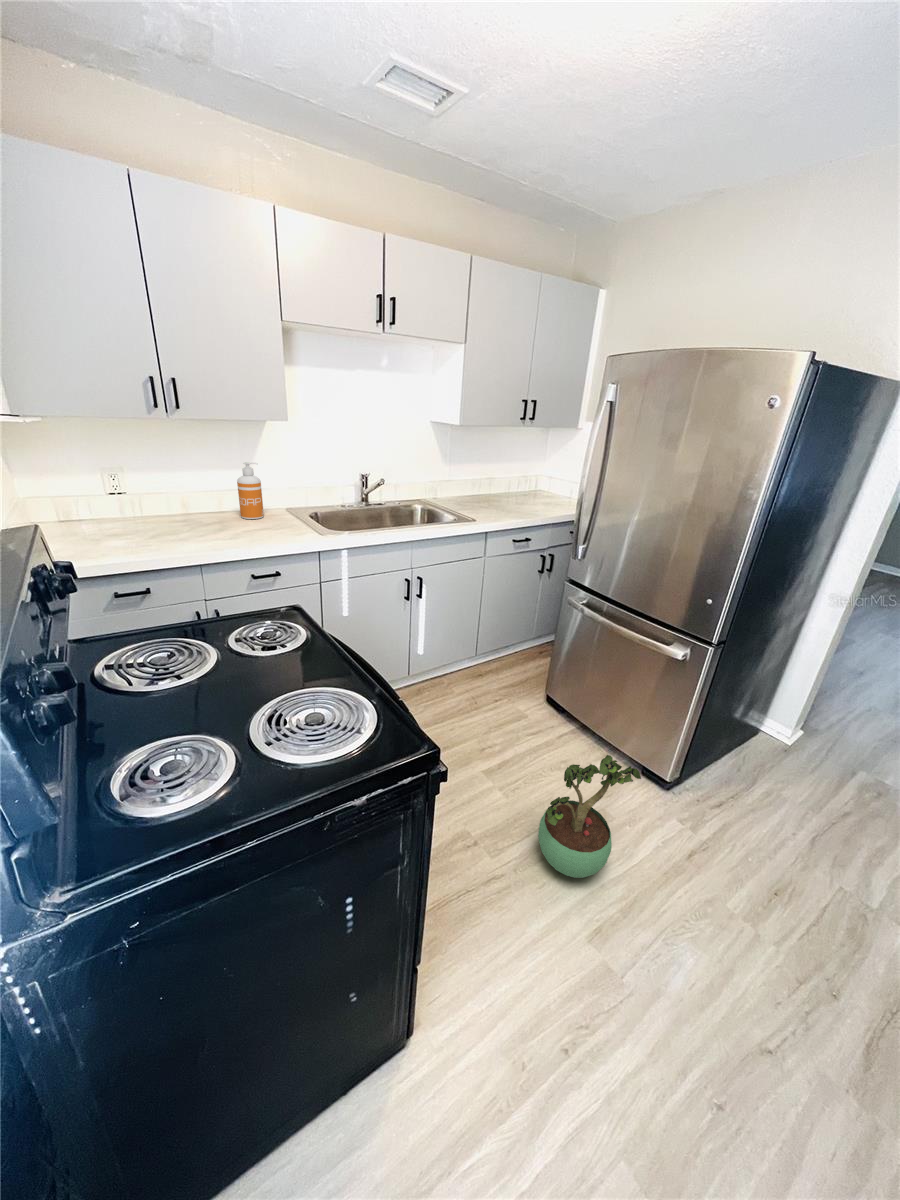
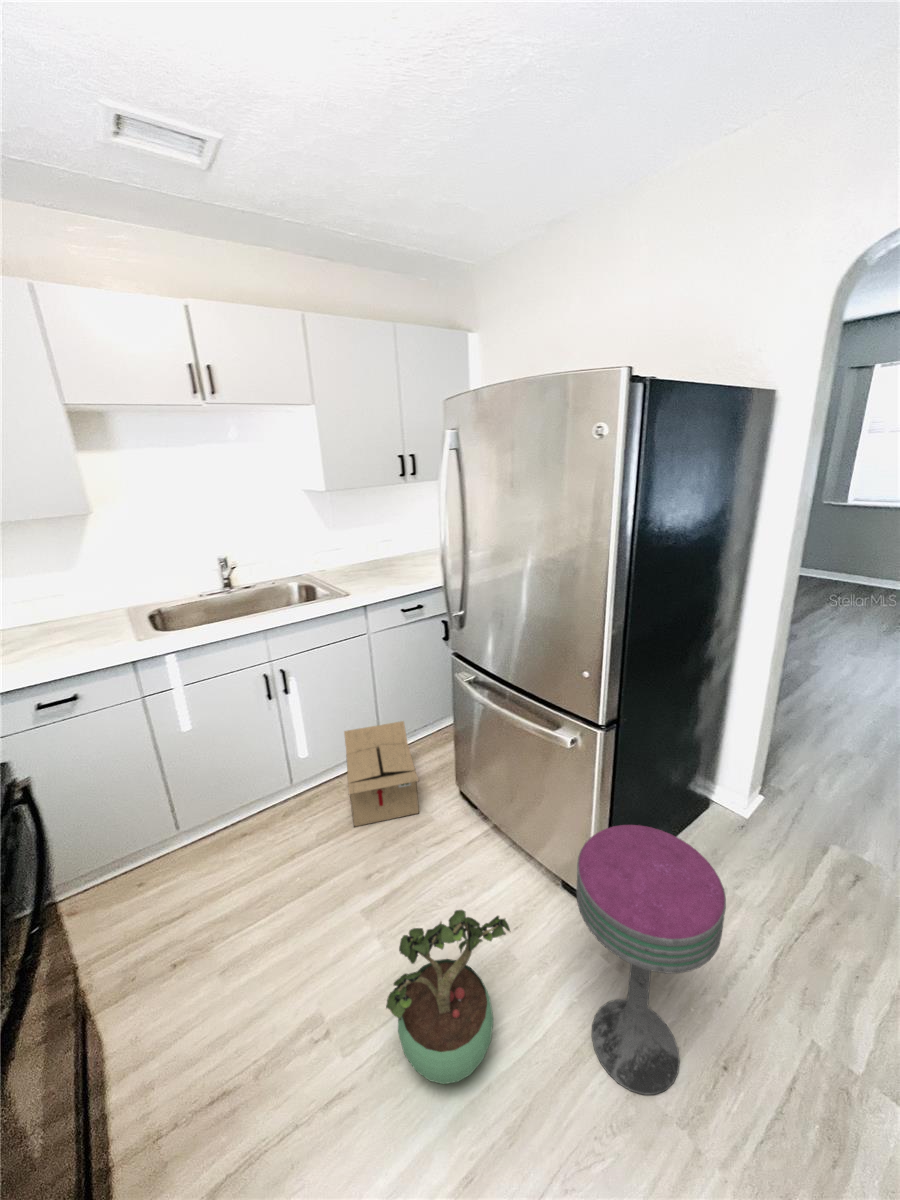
soap dispenser: present [237,462,264,519] -> none [44,564,87,630]
cardboard box: none [454,636,527,714] -> present [344,721,419,827]
bar stool: none [676,715,817,904] -> present [576,825,726,1095]

